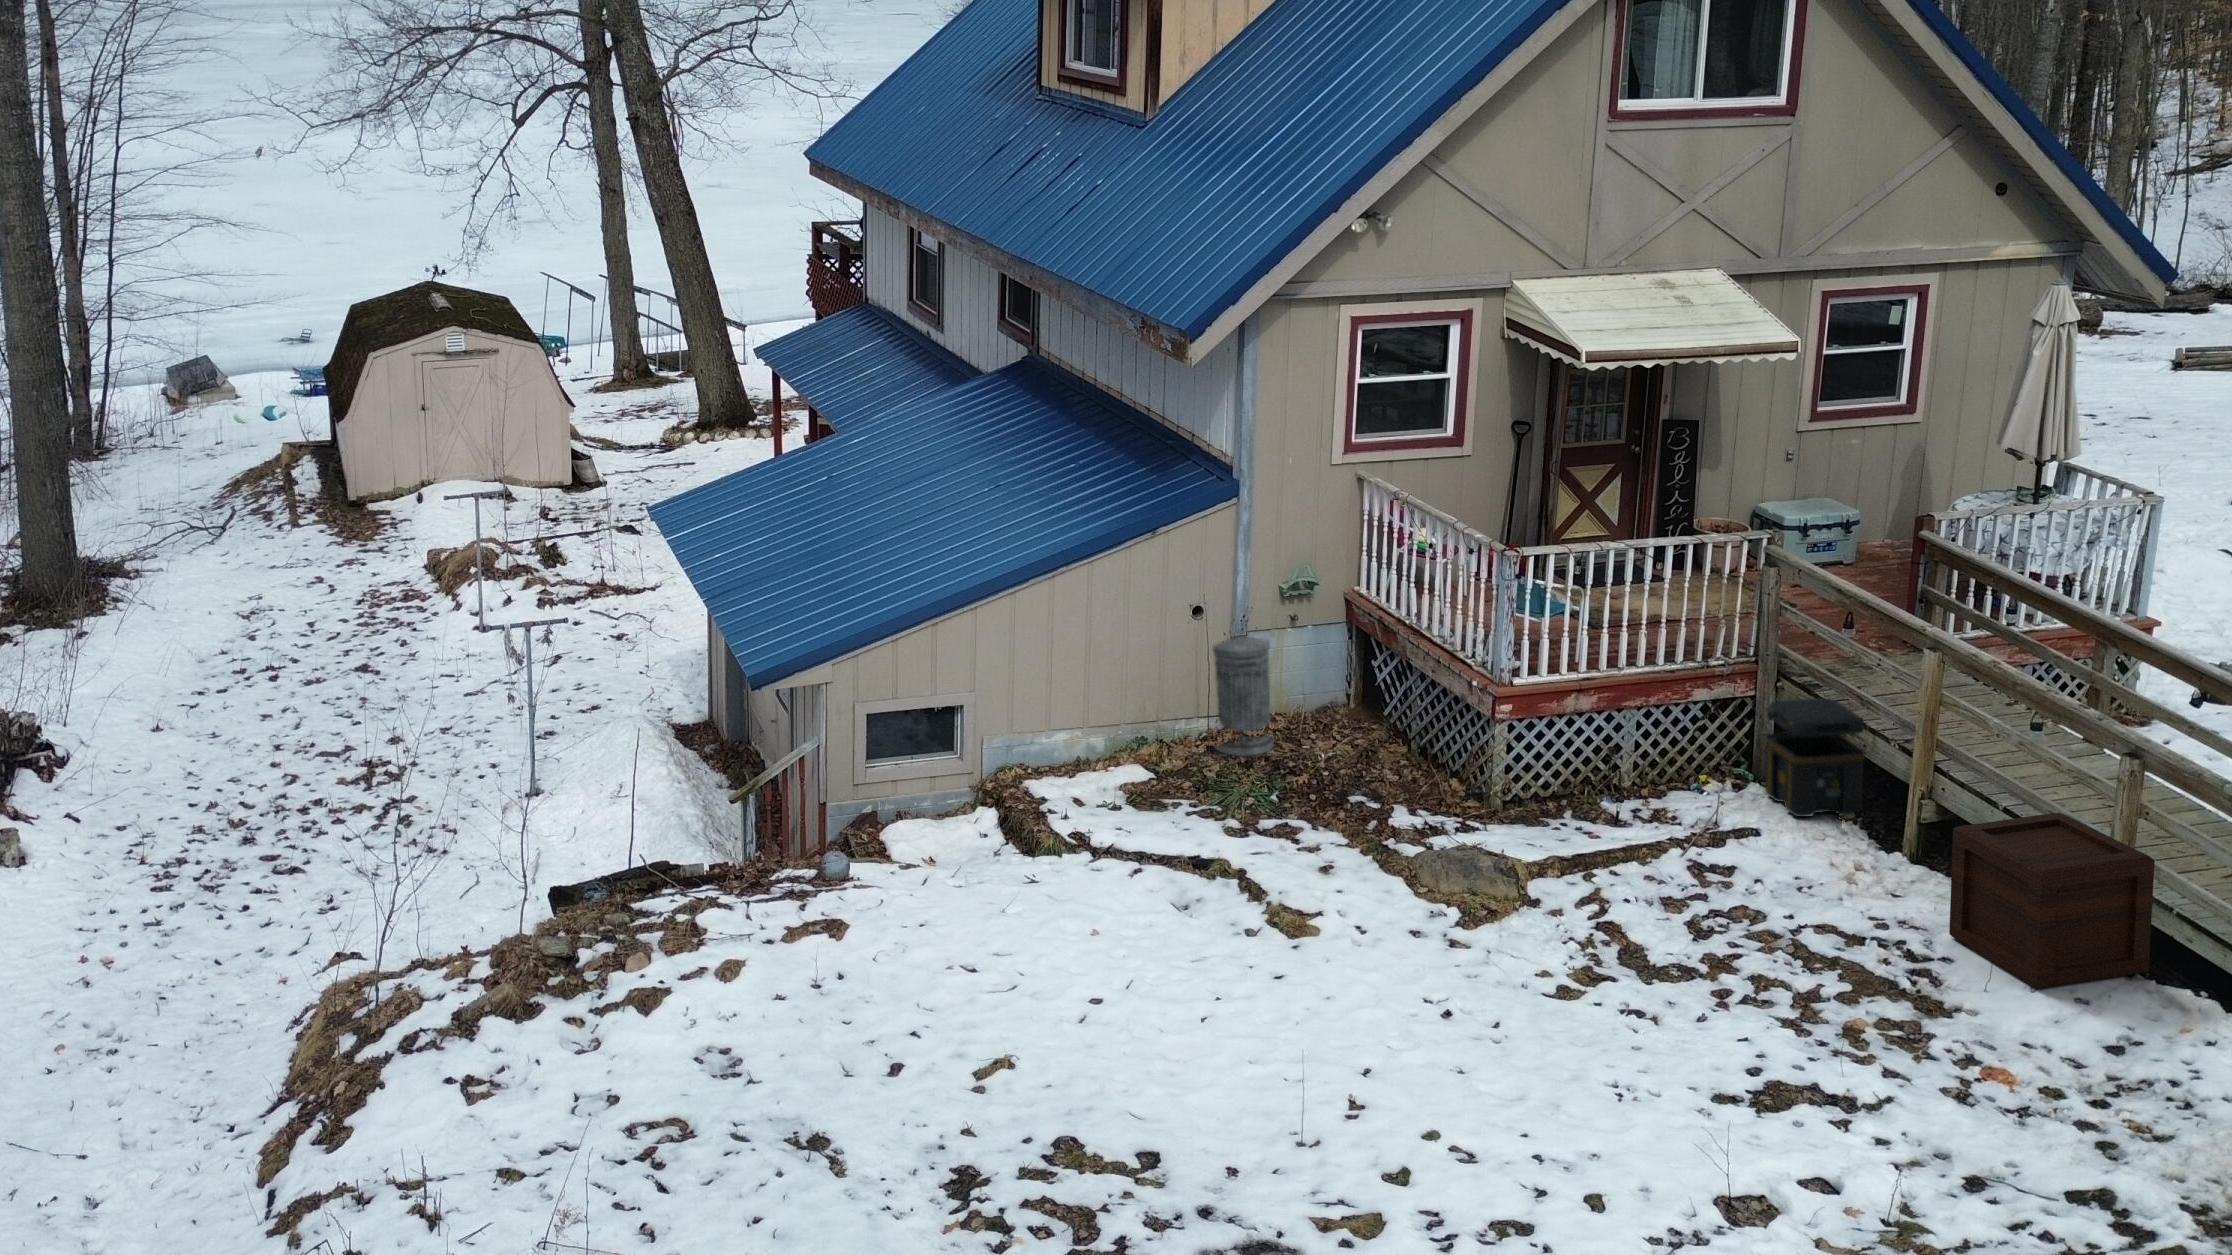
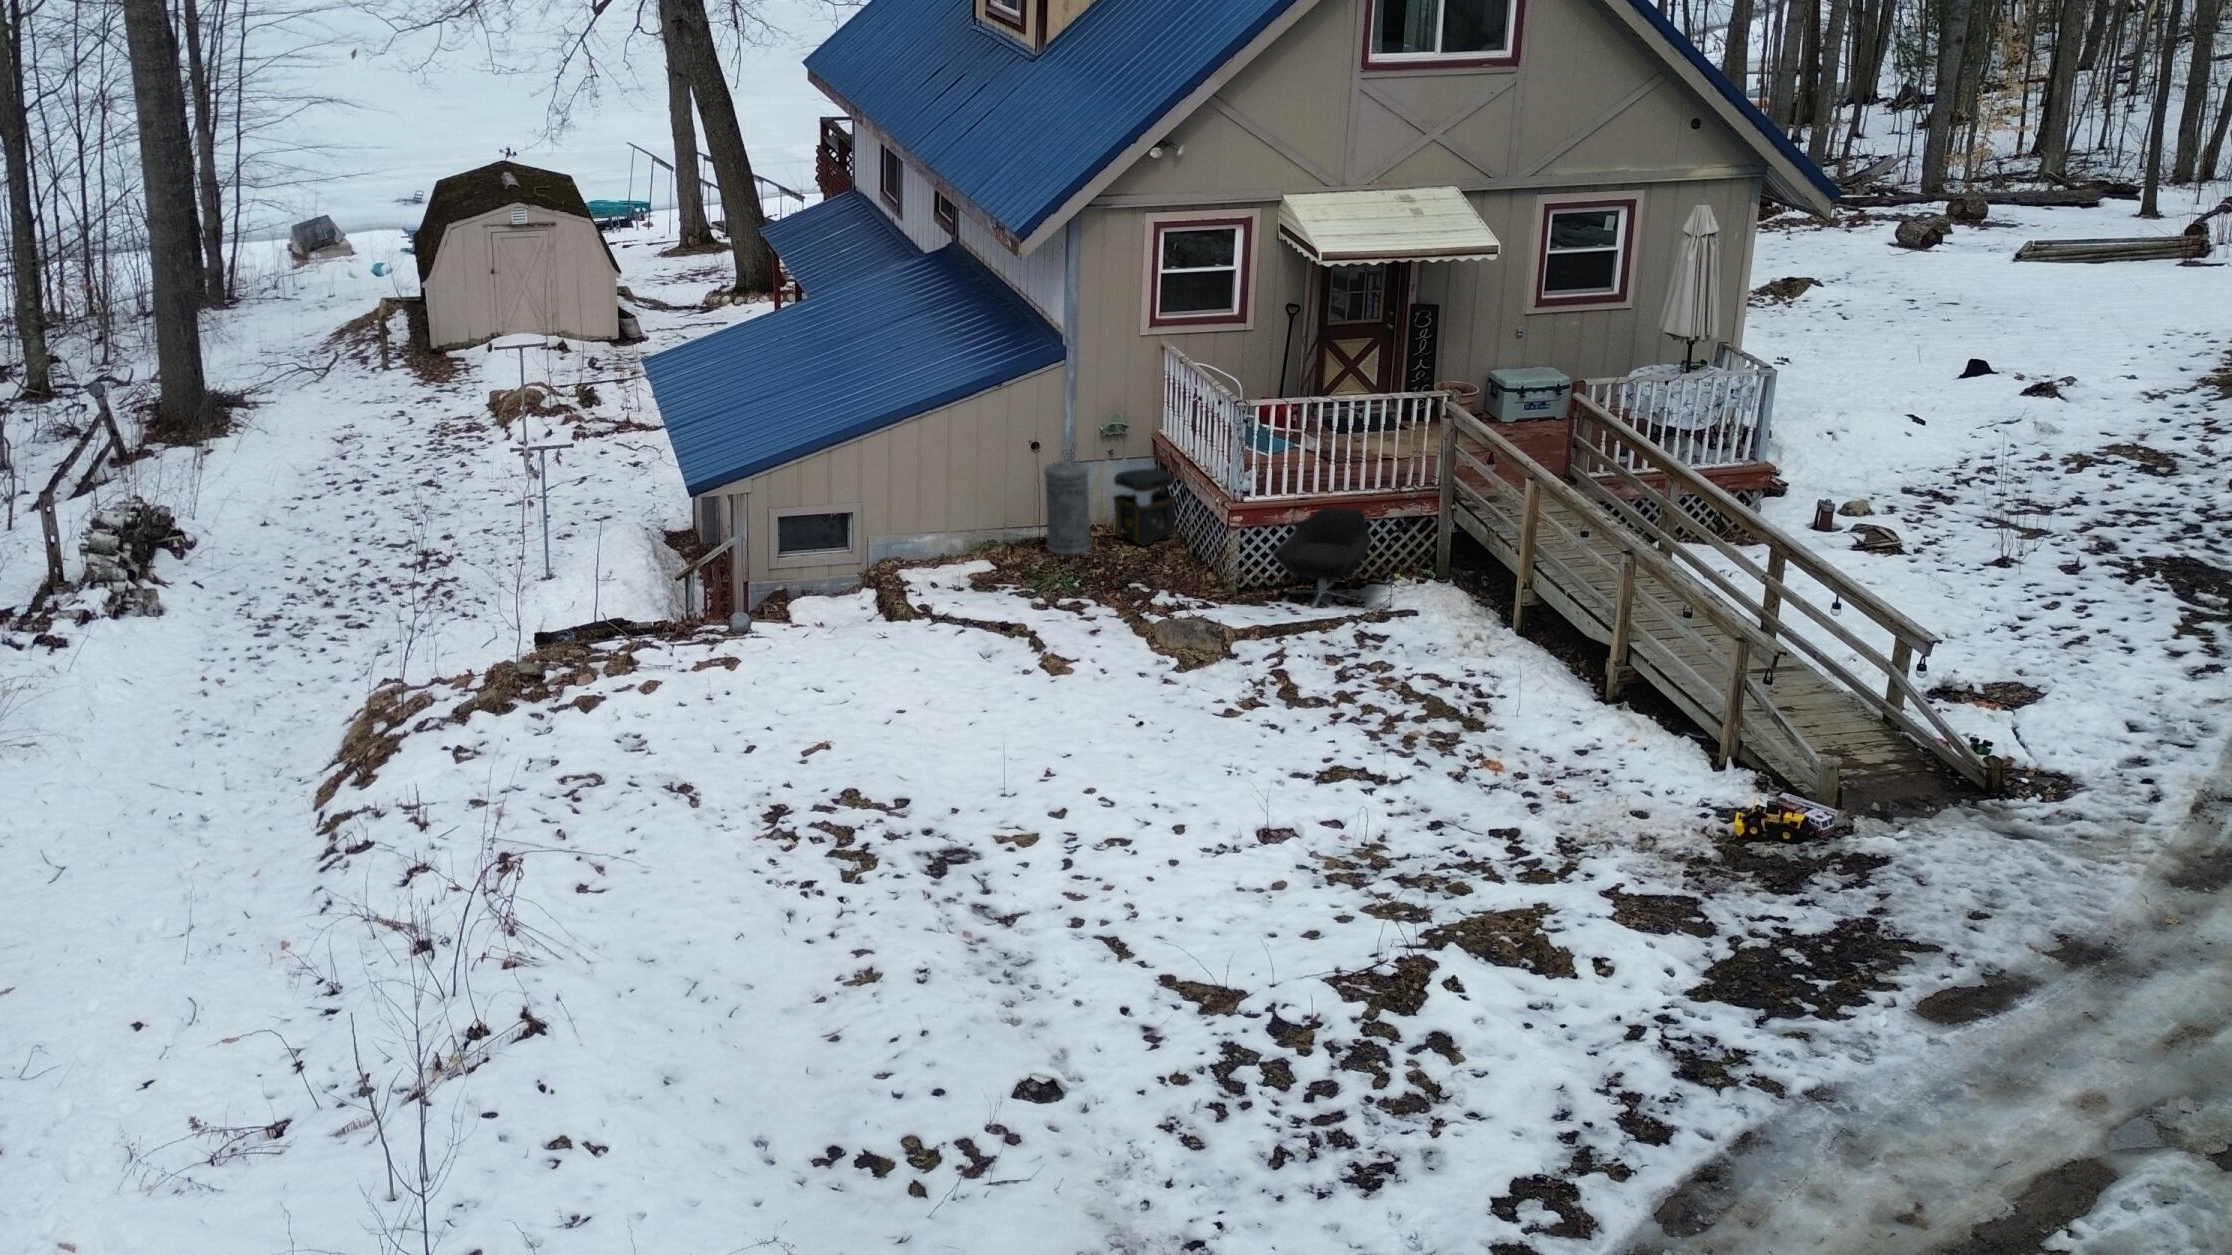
lounge chair: none [1547,686,1677,828] -> present [1272,507,1372,608]
toolbox: present [1764,698,1865,817] -> present [1113,469,1176,546]
wooden crate: present [1949,813,2155,989] -> none [1514,596,1643,716]

